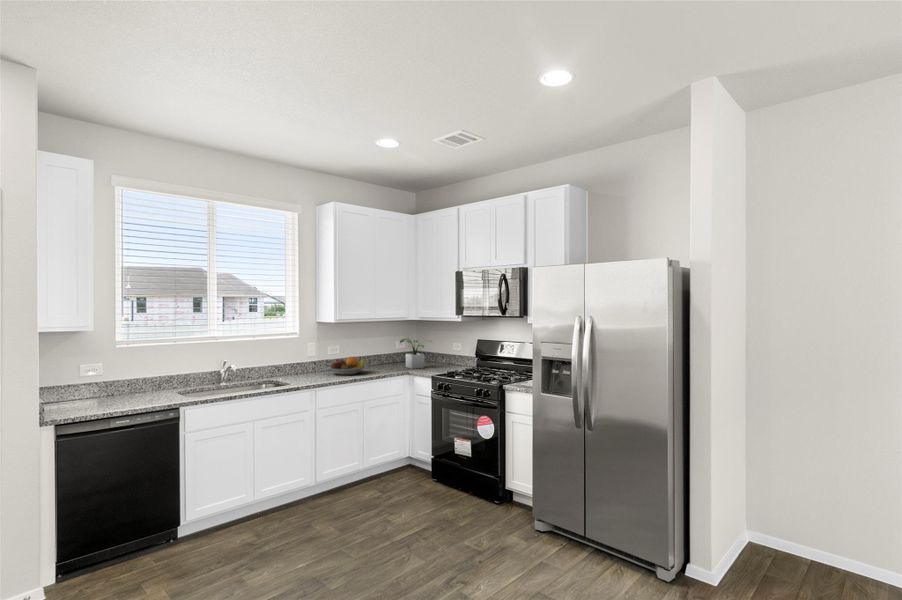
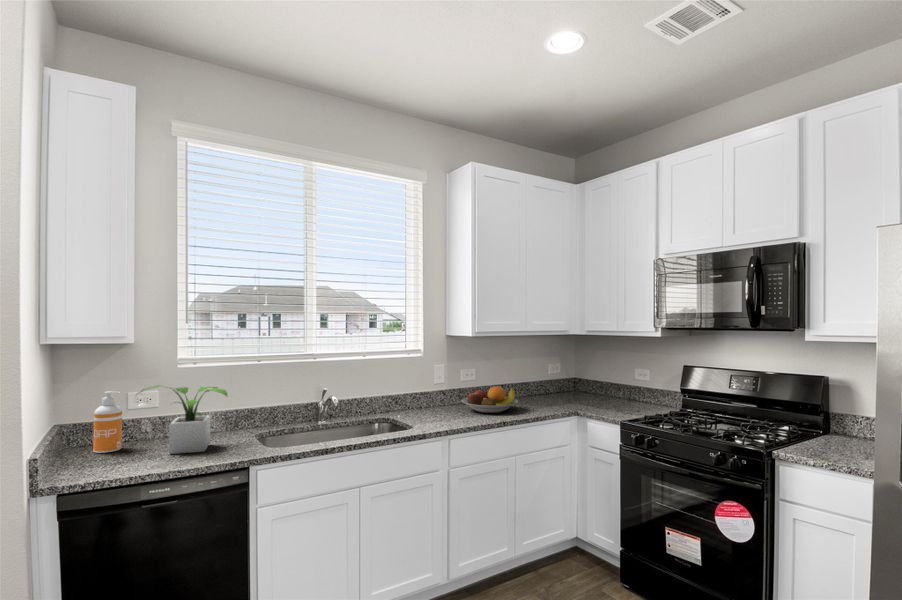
potted plant: present [400,339,432,369] -> present [137,385,227,454]
soap dispenser: none [61,364,81,405] -> present [93,391,122,453]

